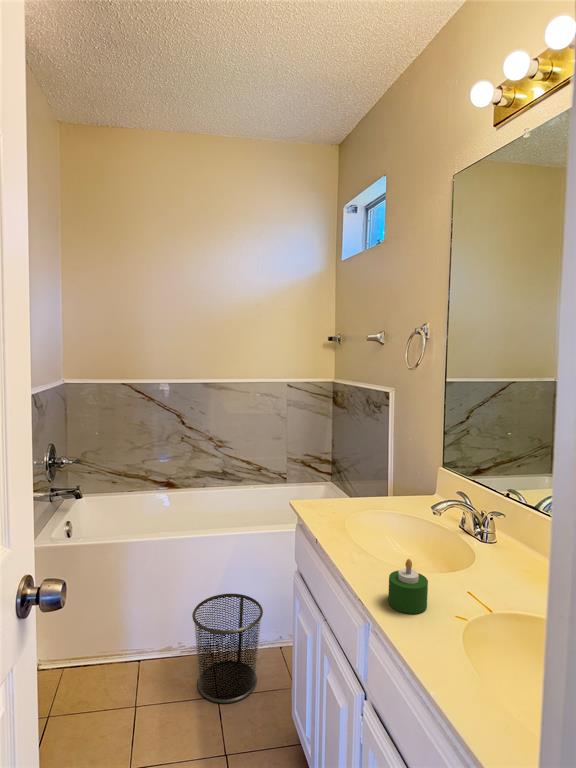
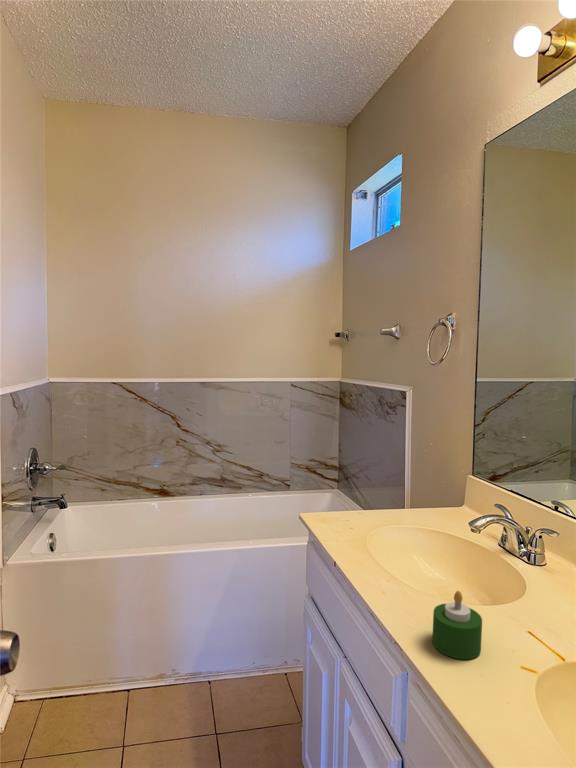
waste bin: present [192,594,263,703] -> none [189,615,268,740]

